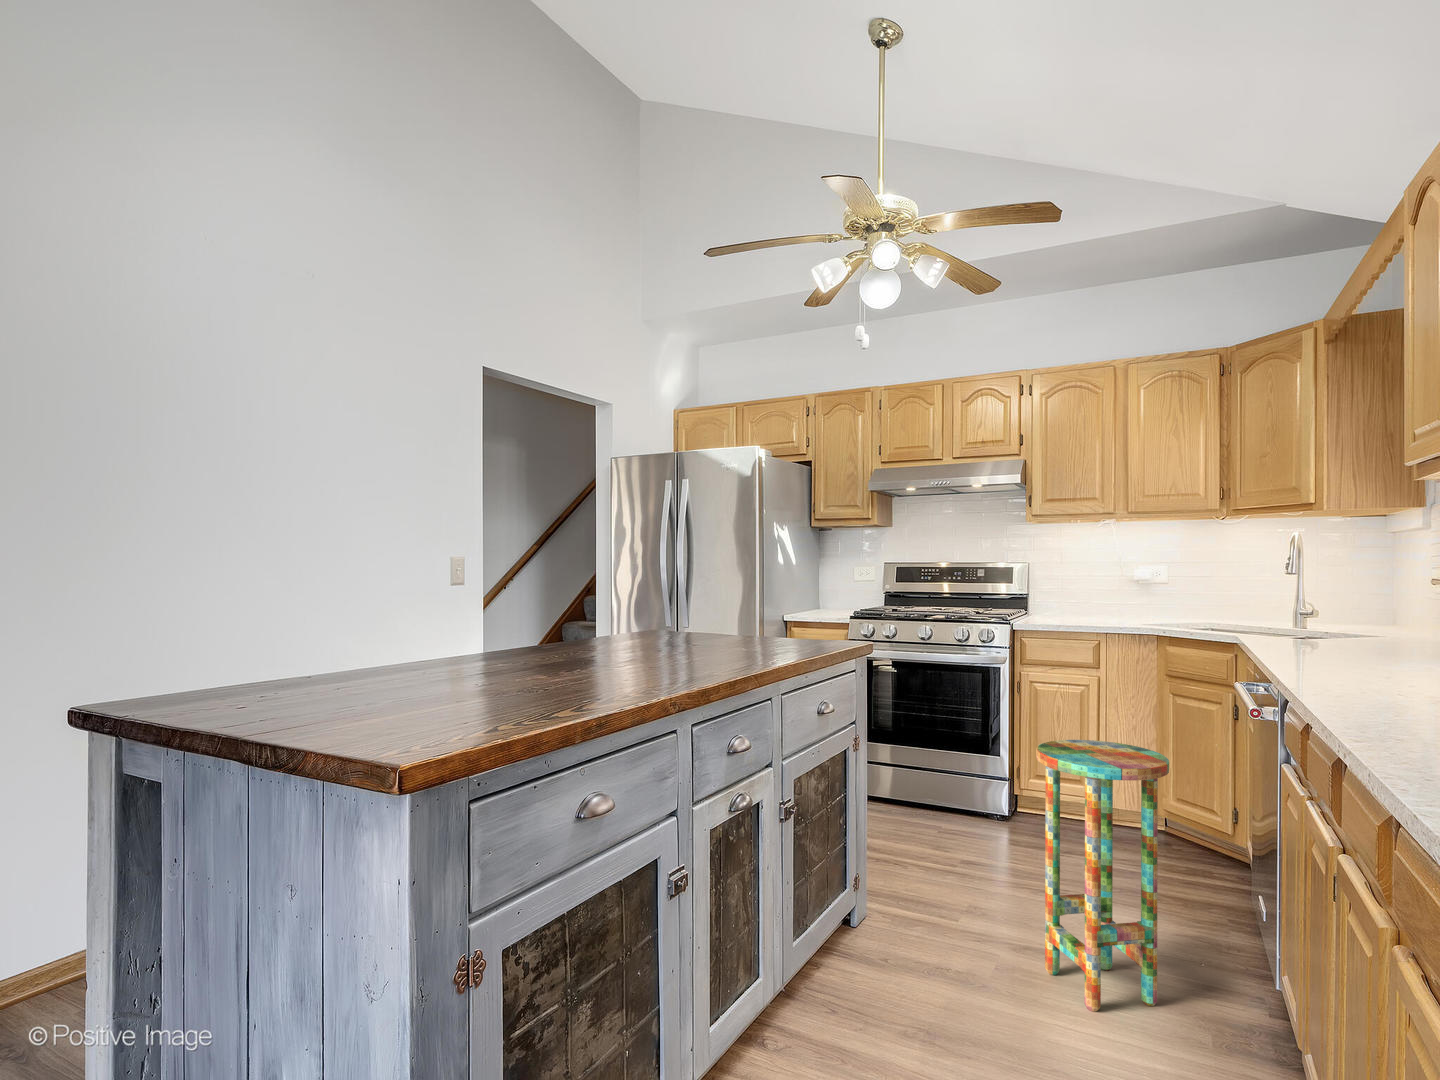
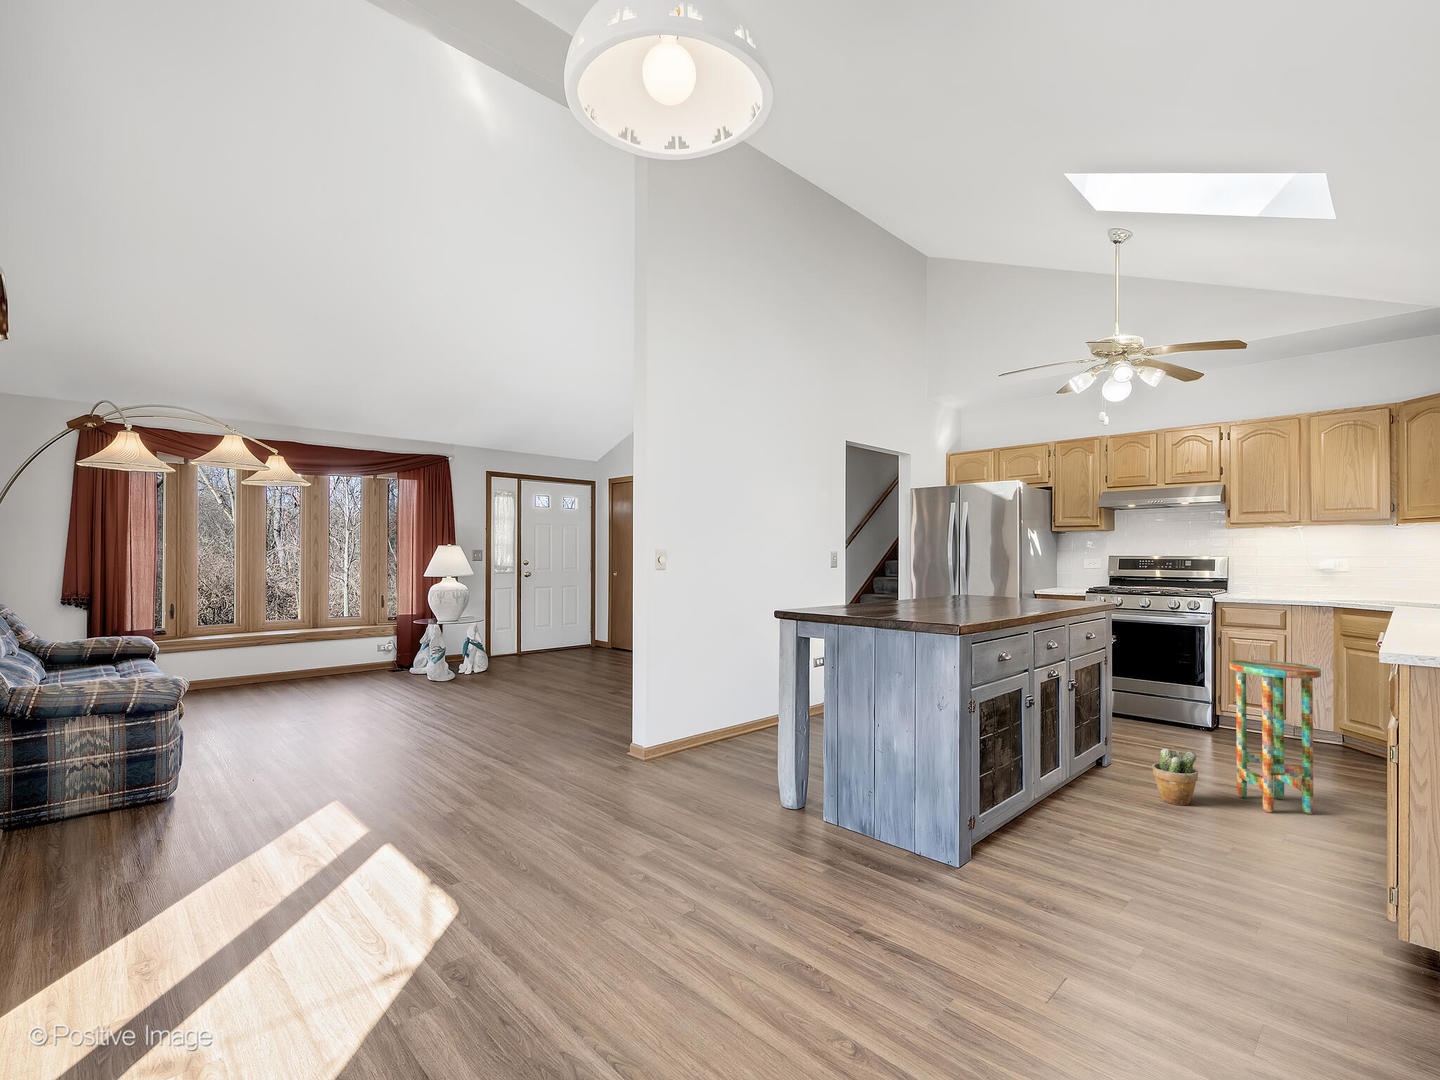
potted plant: none [918,909,988,1012] -> present [1152,749,1198,805]

